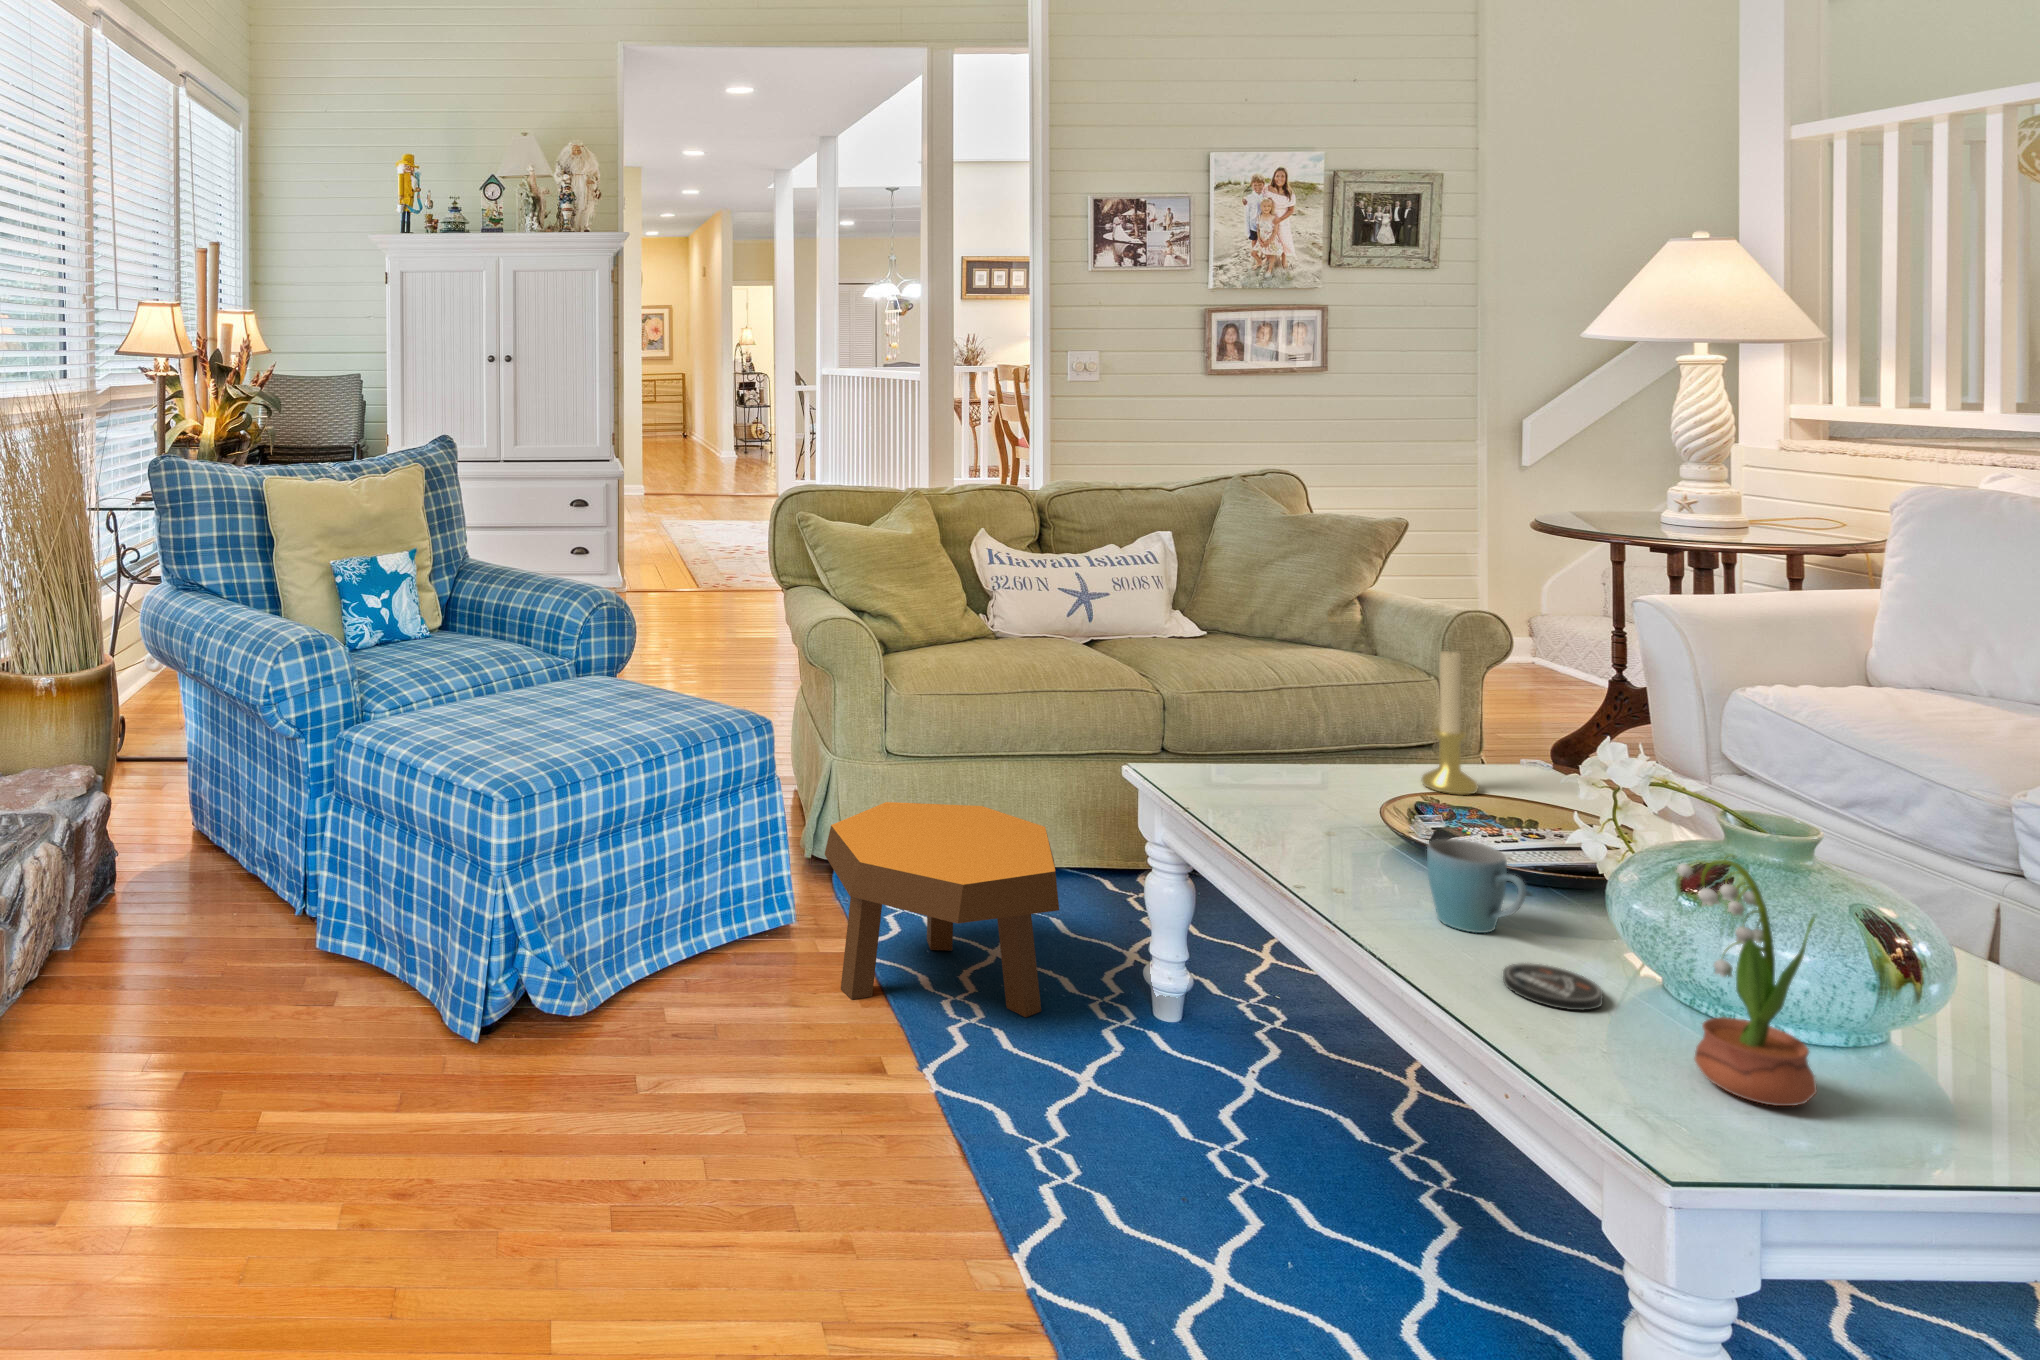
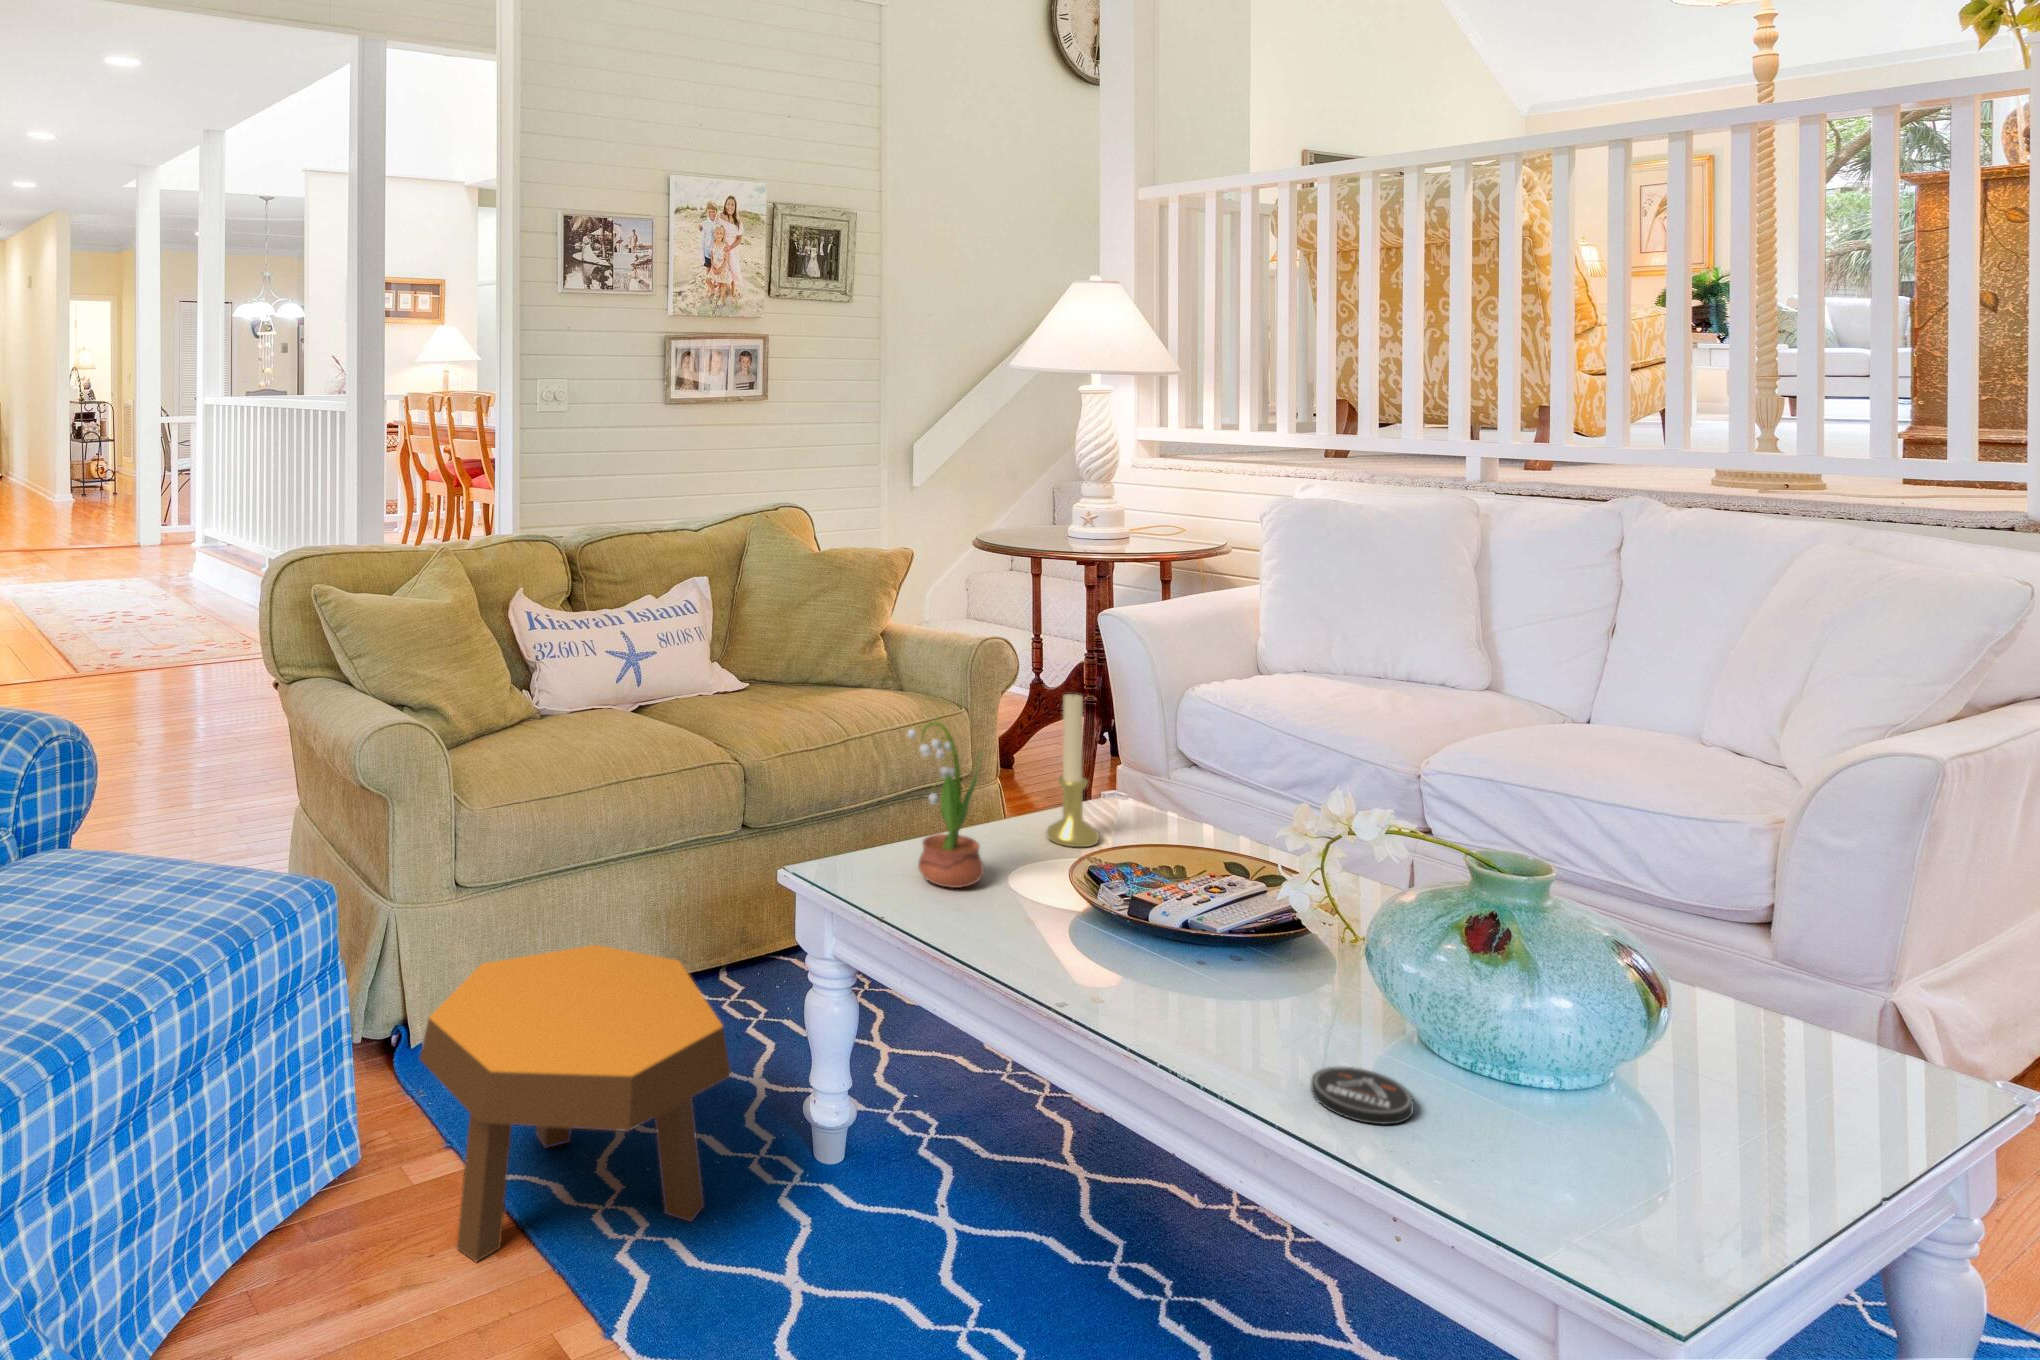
mug: present [1427,839,1526,933] -> none [1184,925,1294,1035]
potted flower: present [1676,856,1817,1106] -> present [908,721,984,888]

